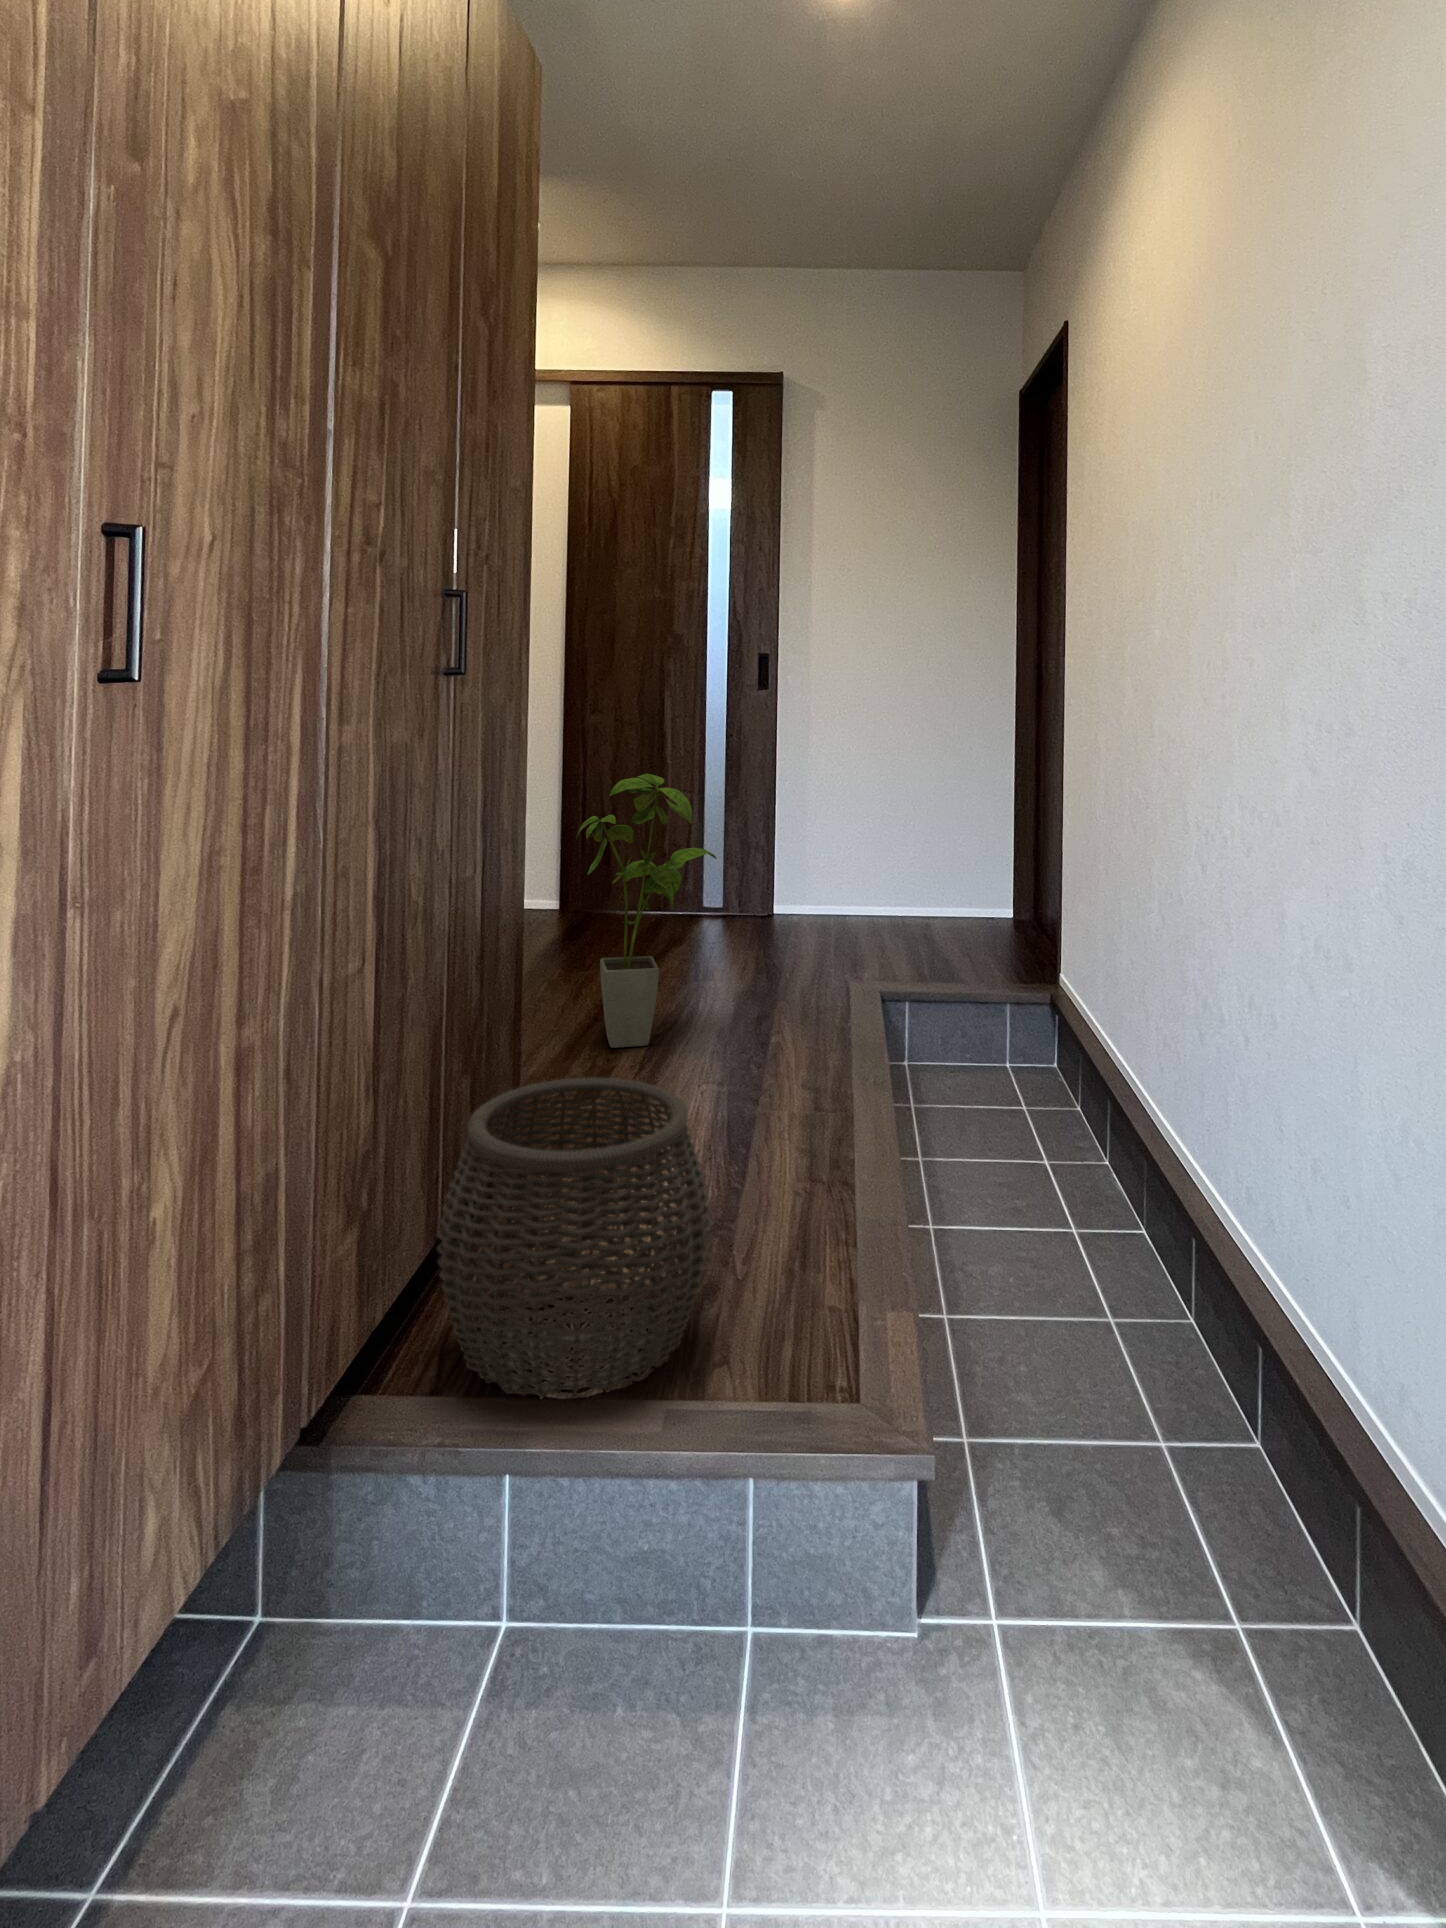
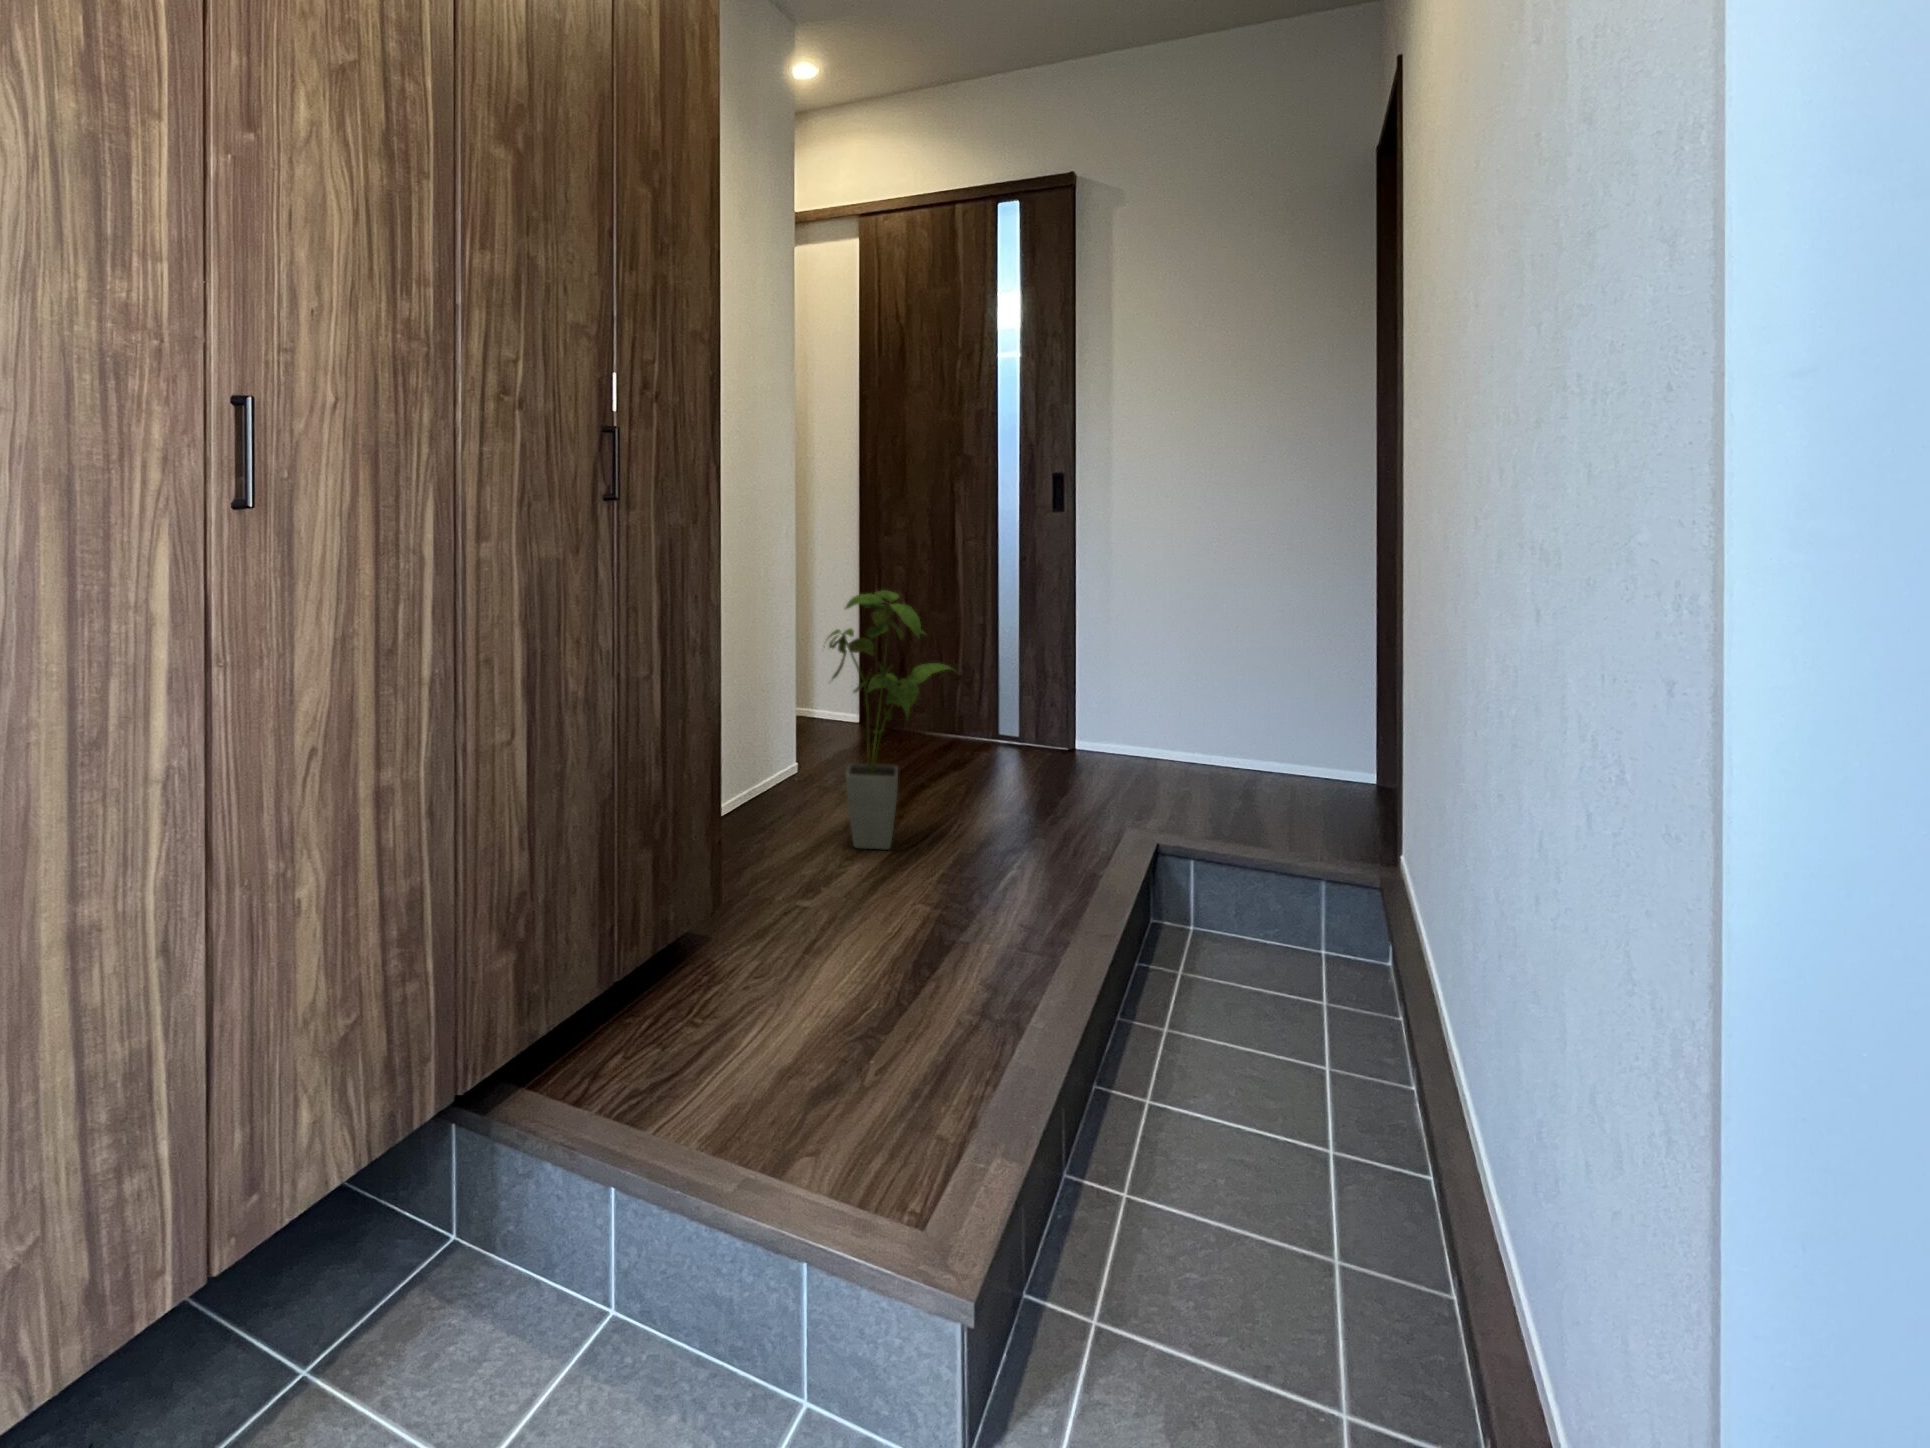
woven basket: present [437,1077,711,1399] -> none [587,854,823,1125]

